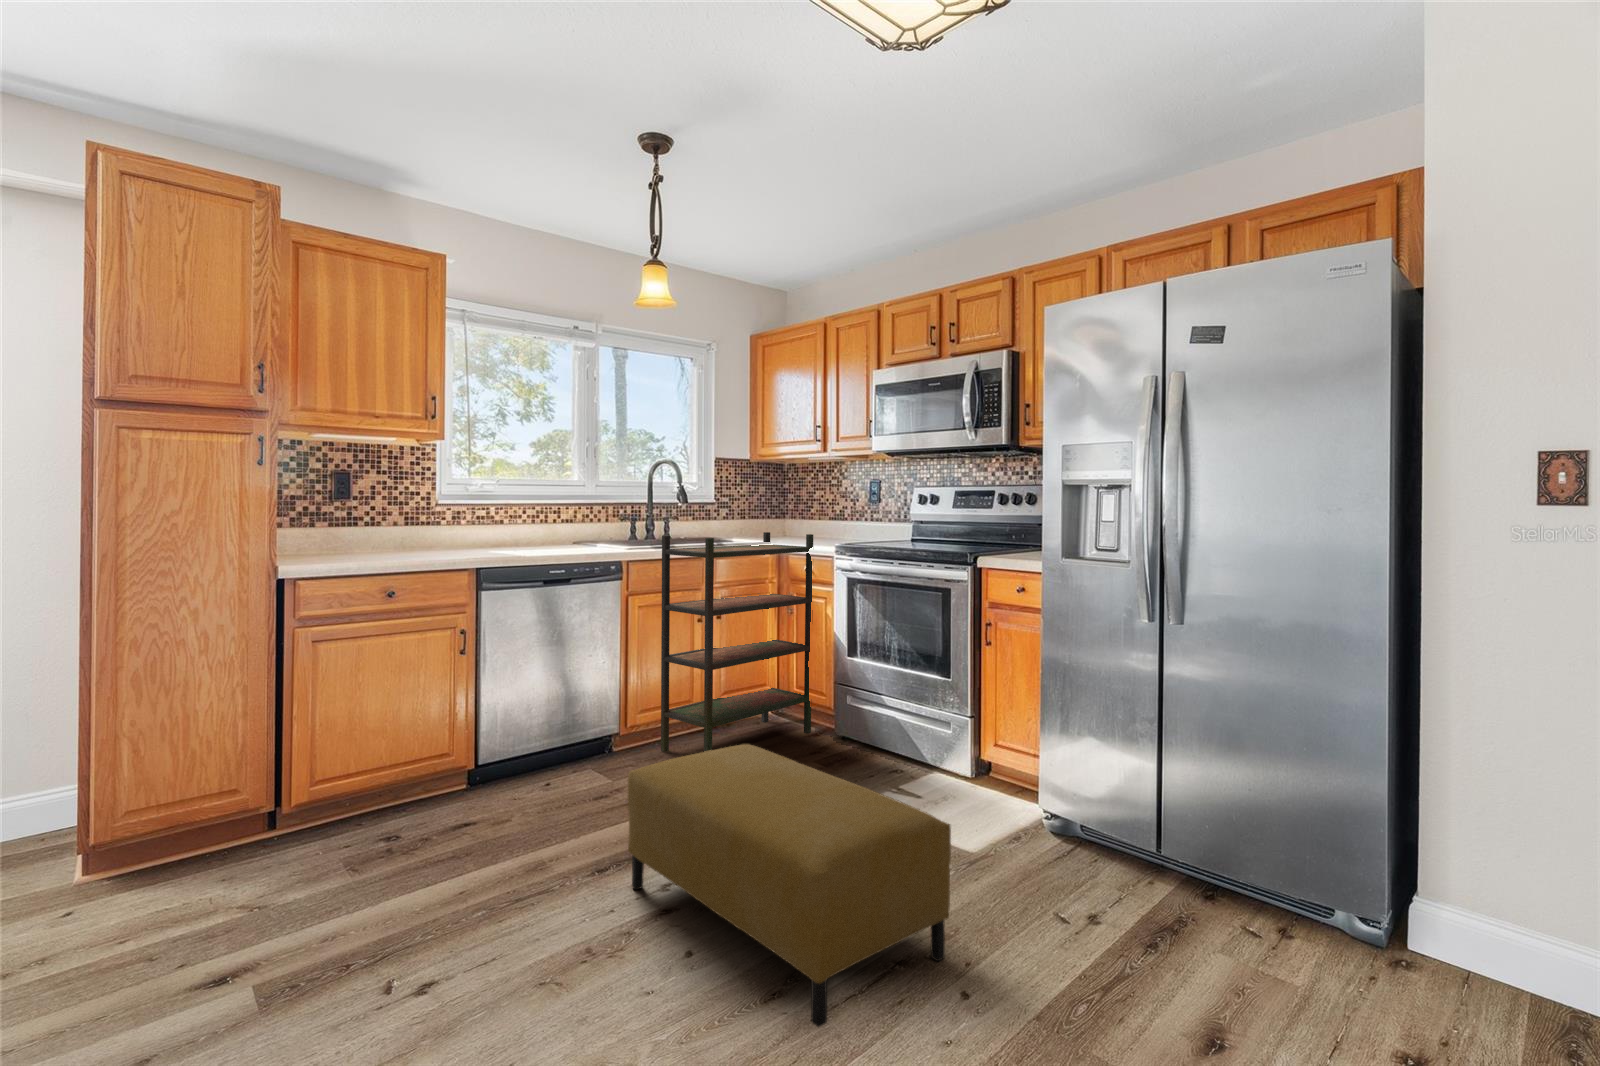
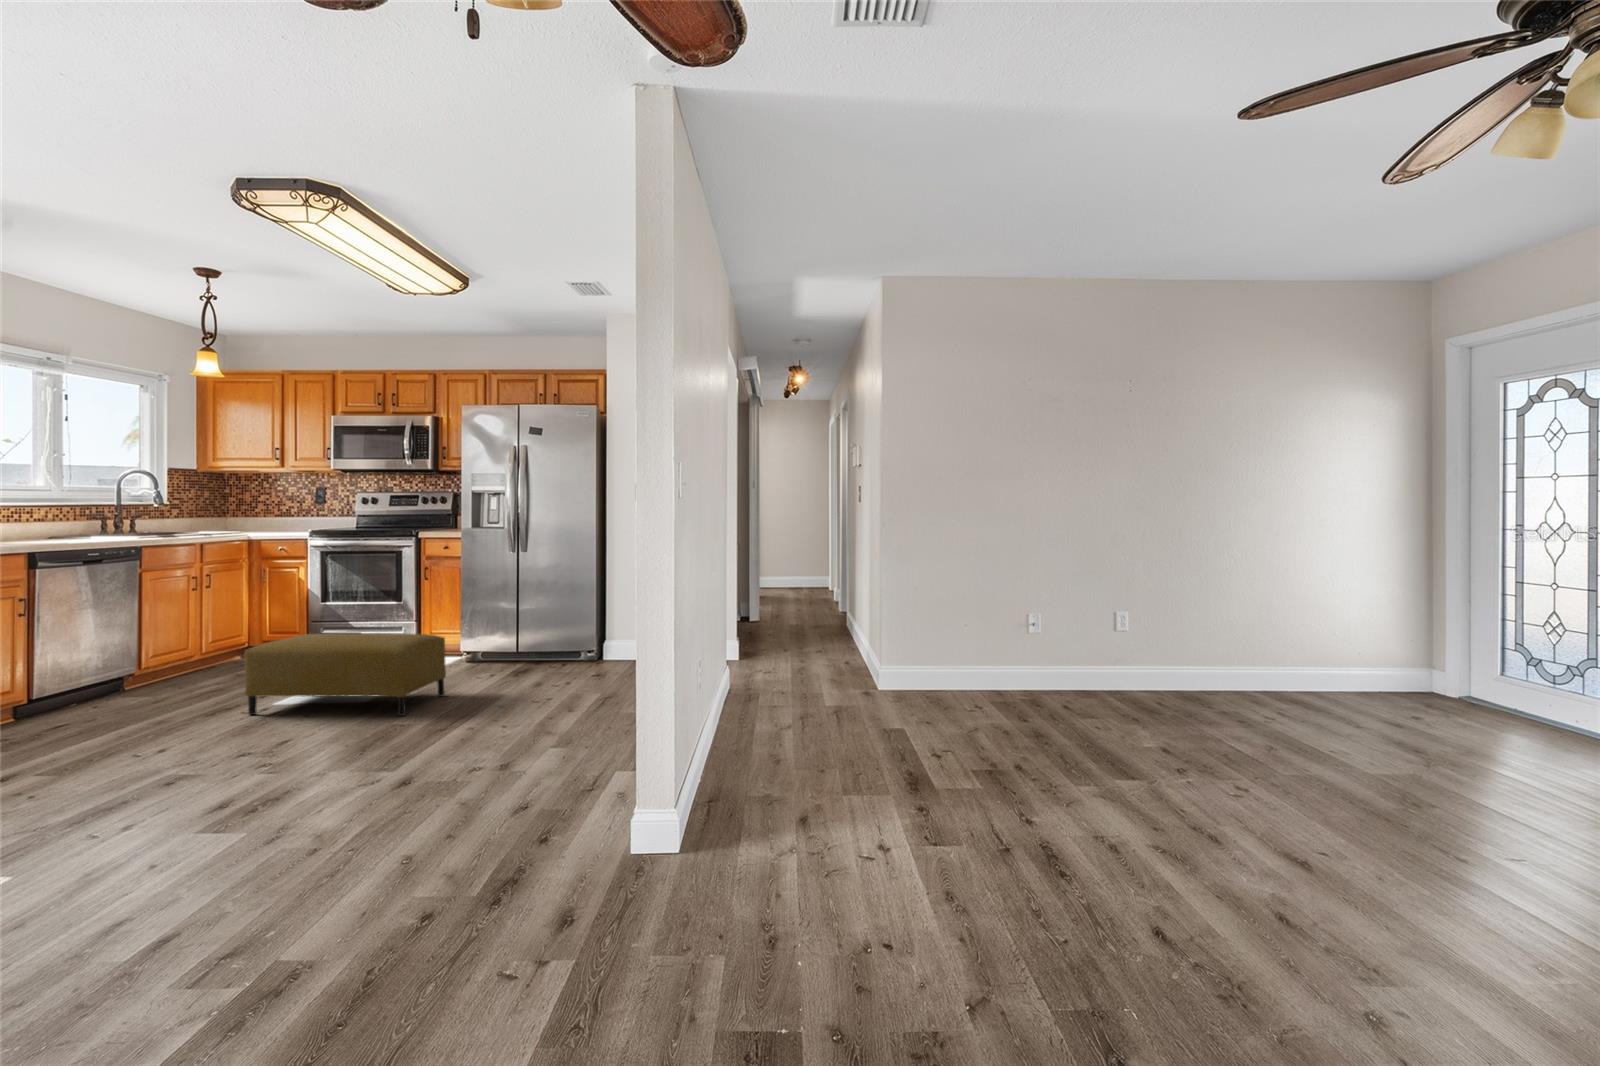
bookshelf: present [661,532,813,752] -> none [170,524,289,681]

